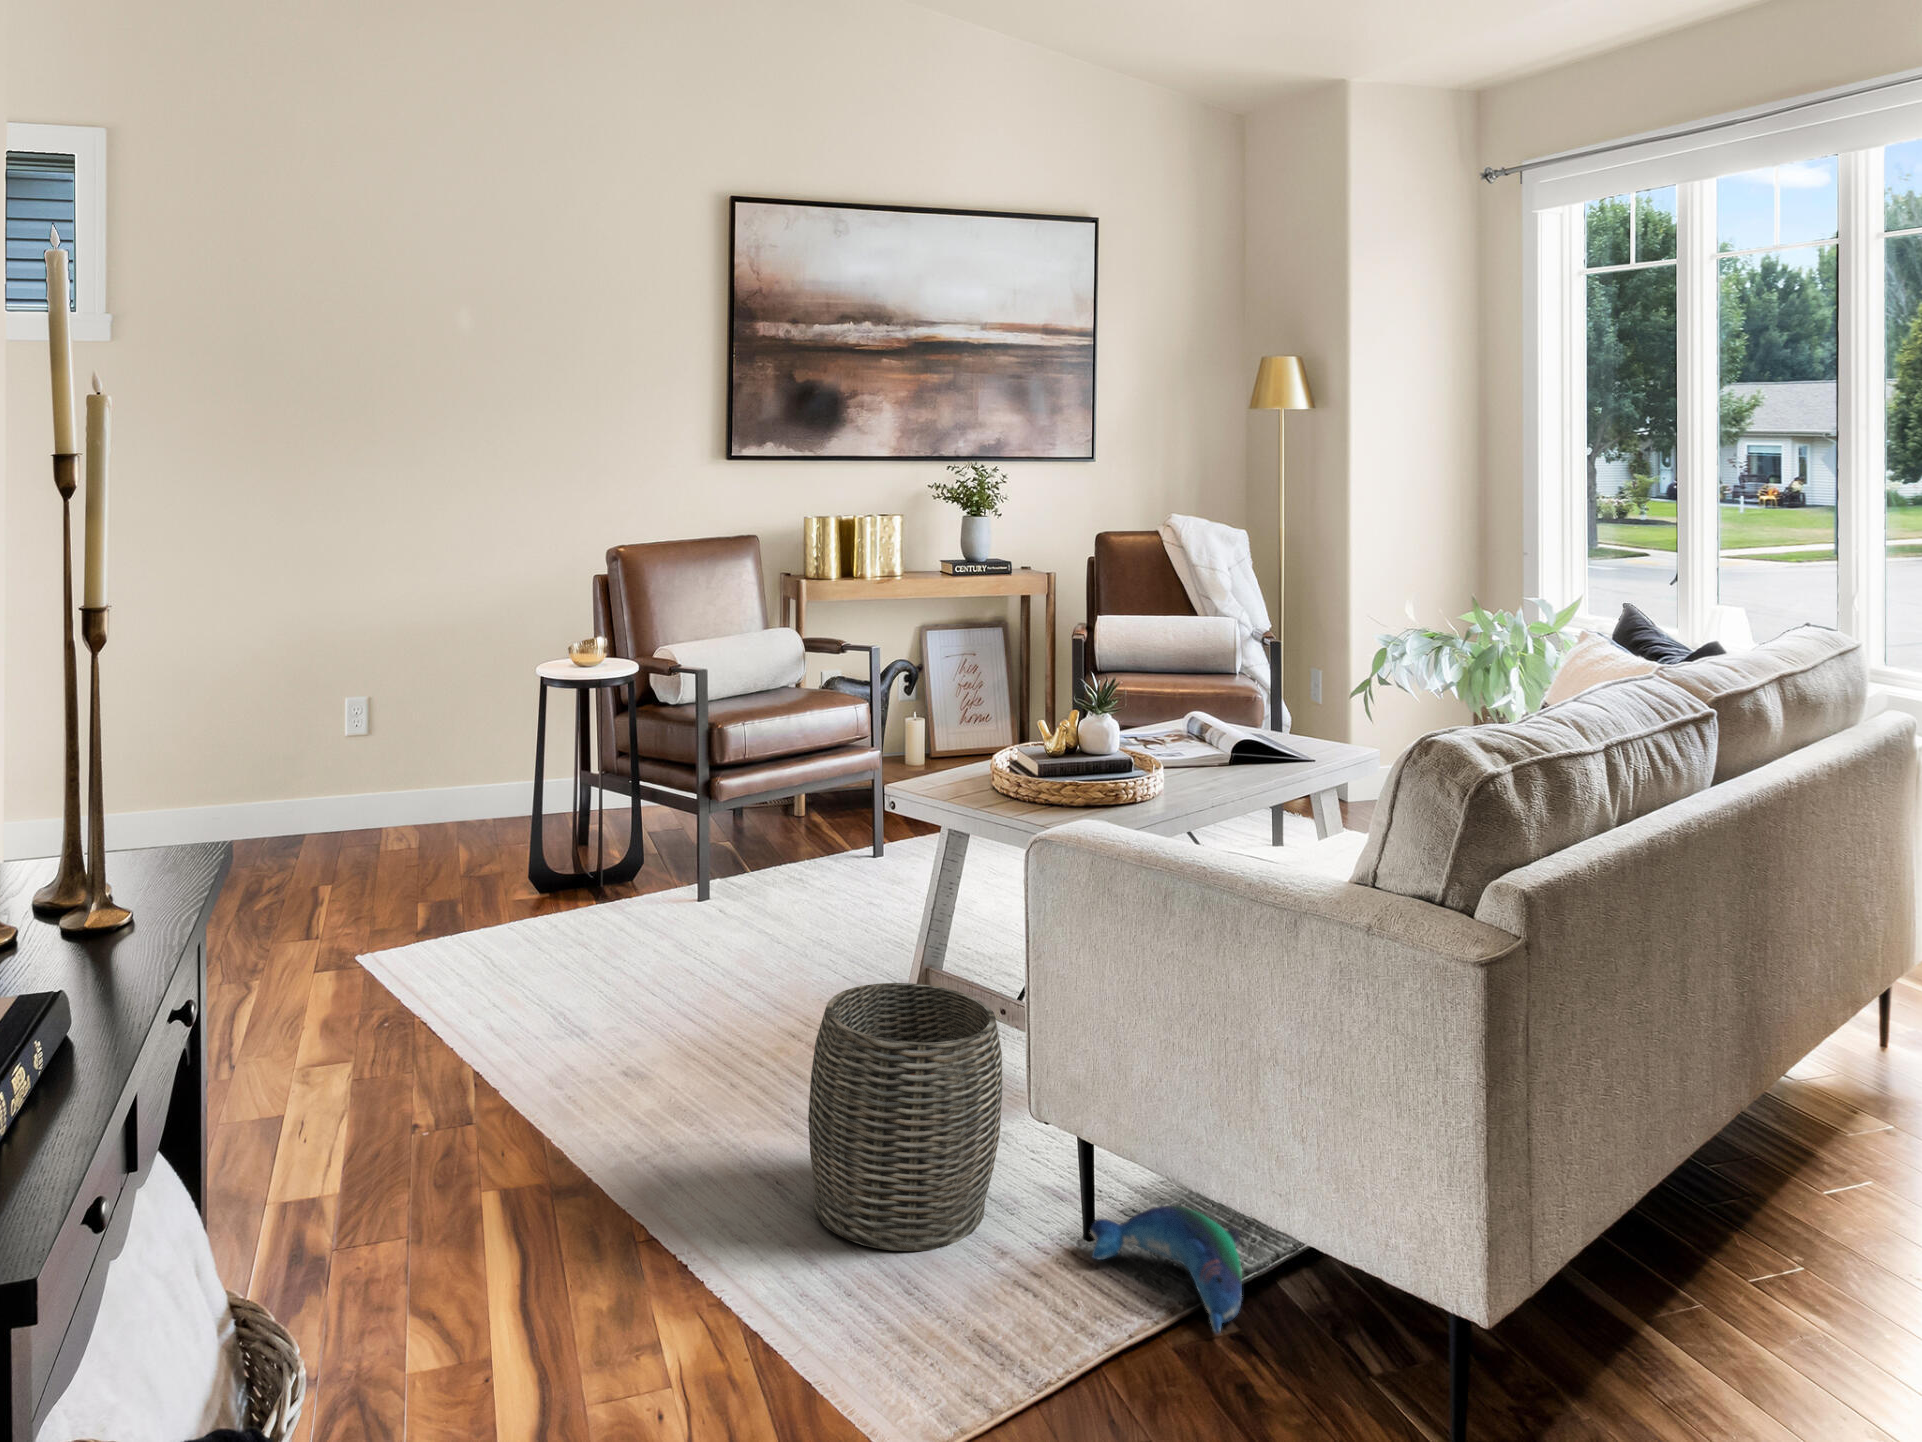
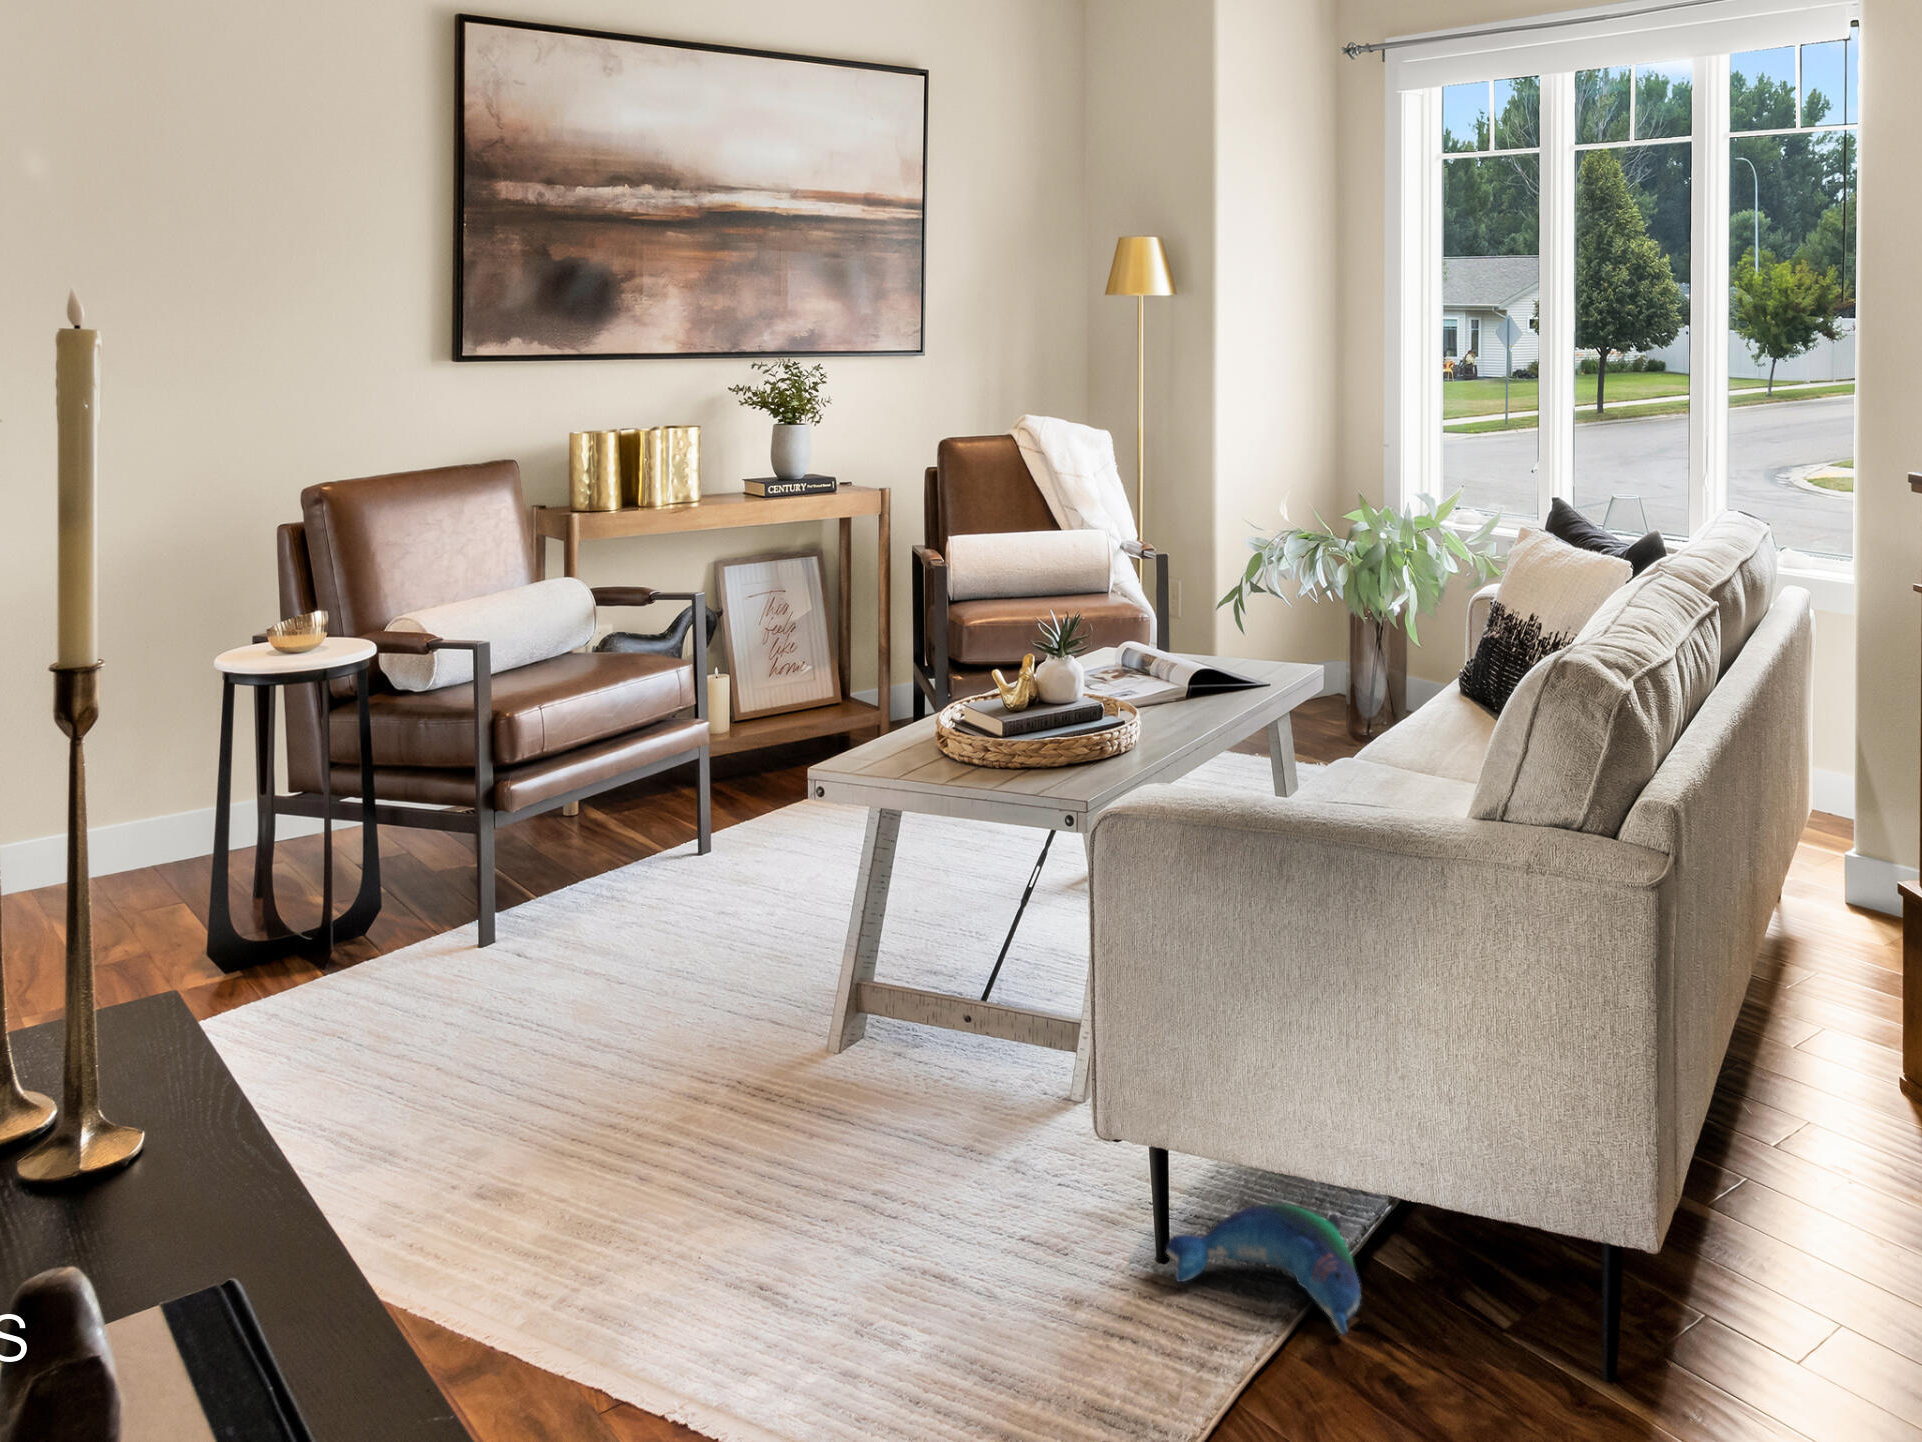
woven basket: present [808,983,1002,1251] -> none [807,1002,1047,1326]

